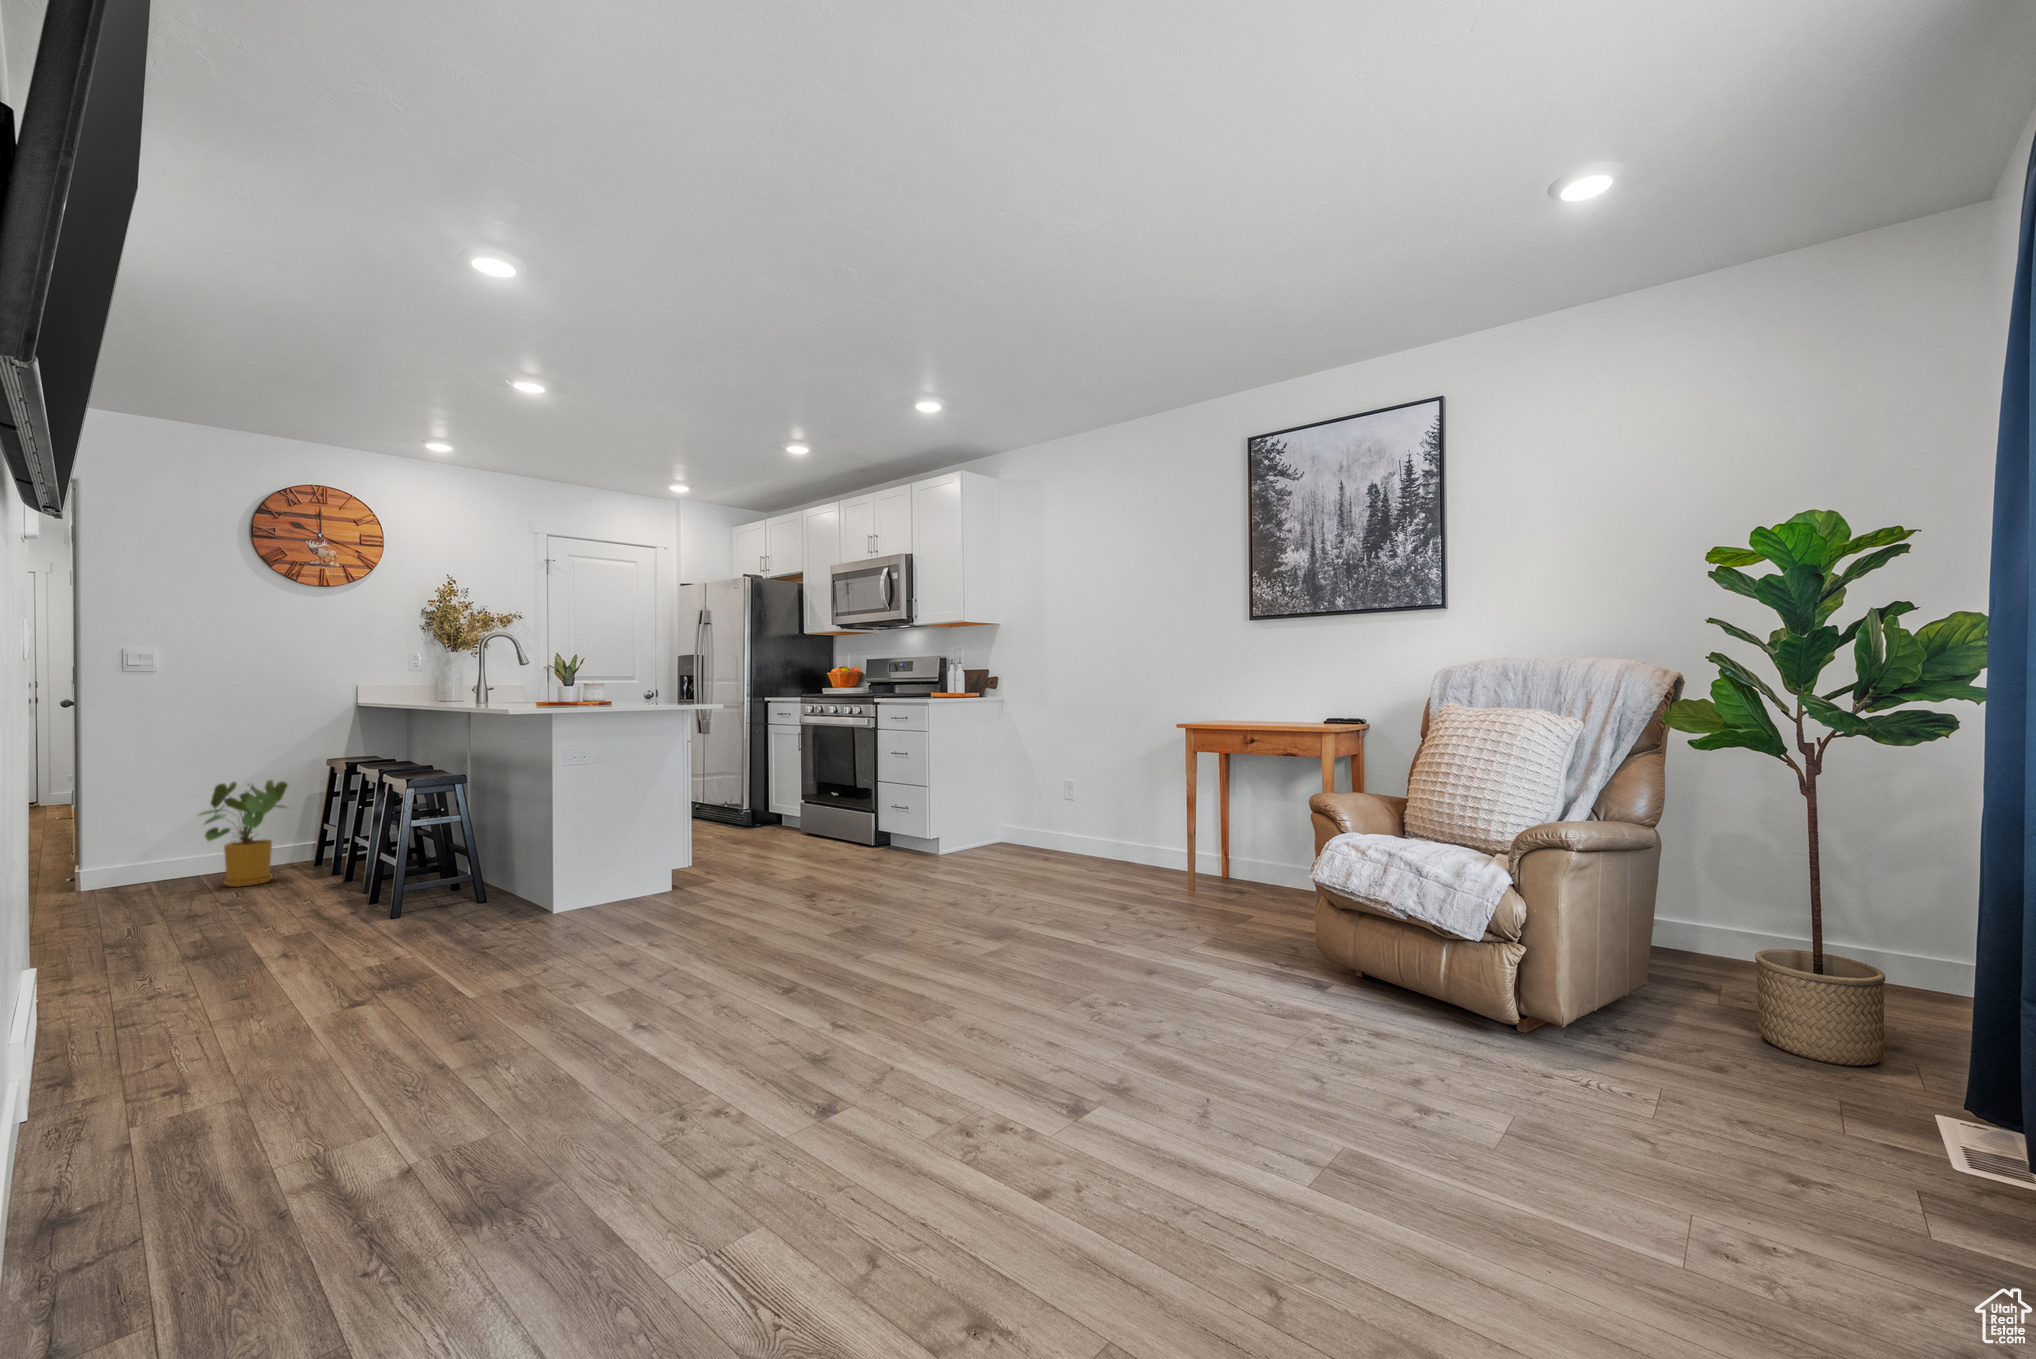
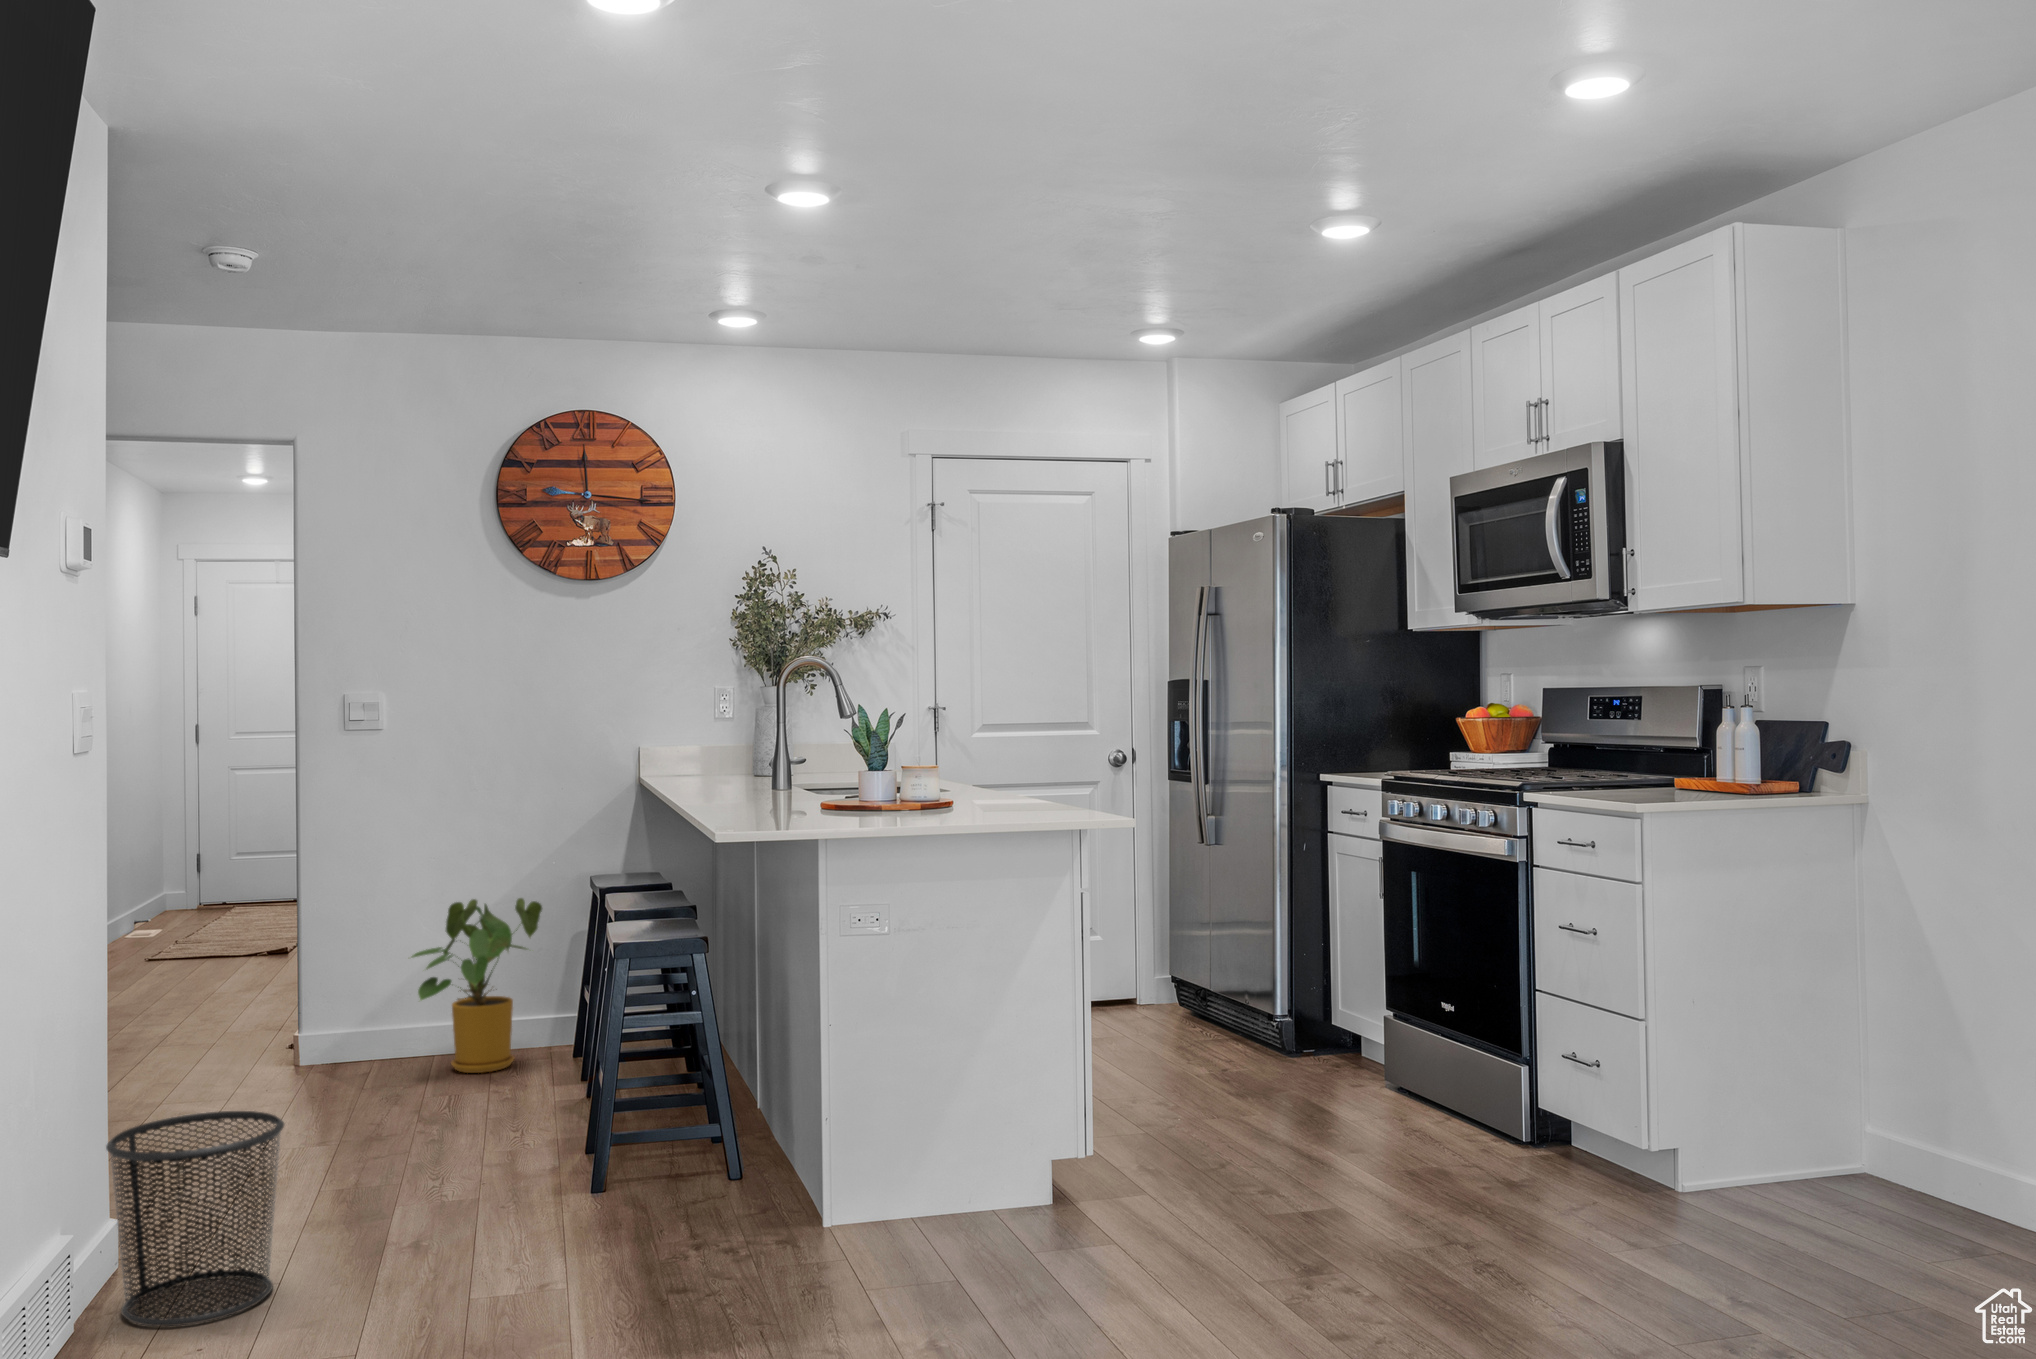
waste bin: none [101,873,231,995] -> present [106,1111,285,1326]

